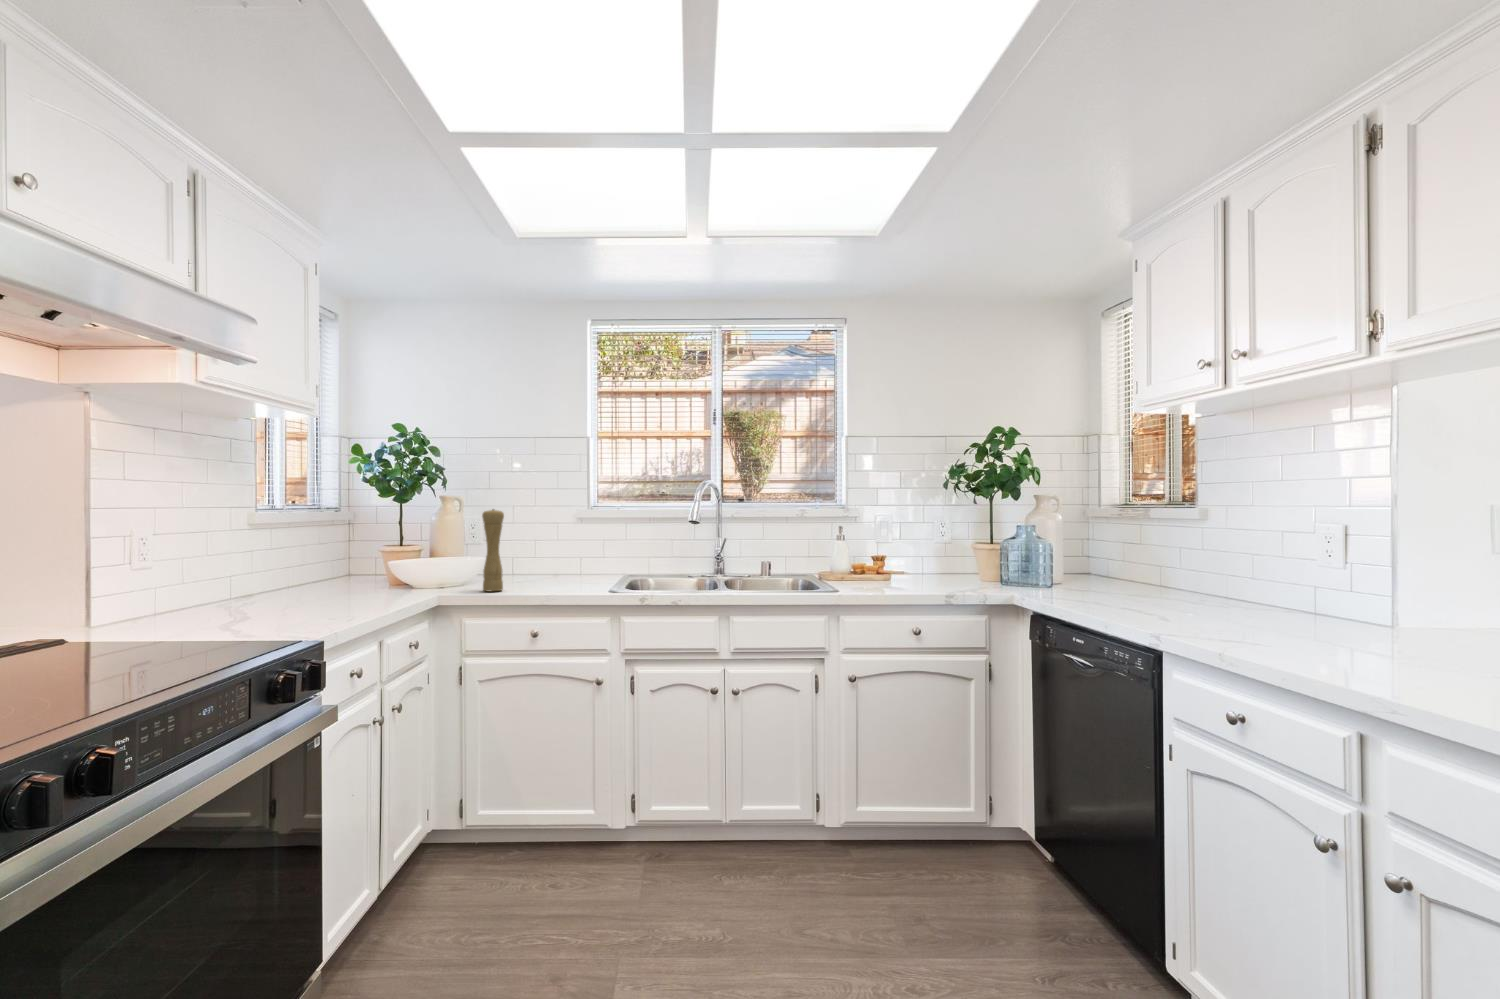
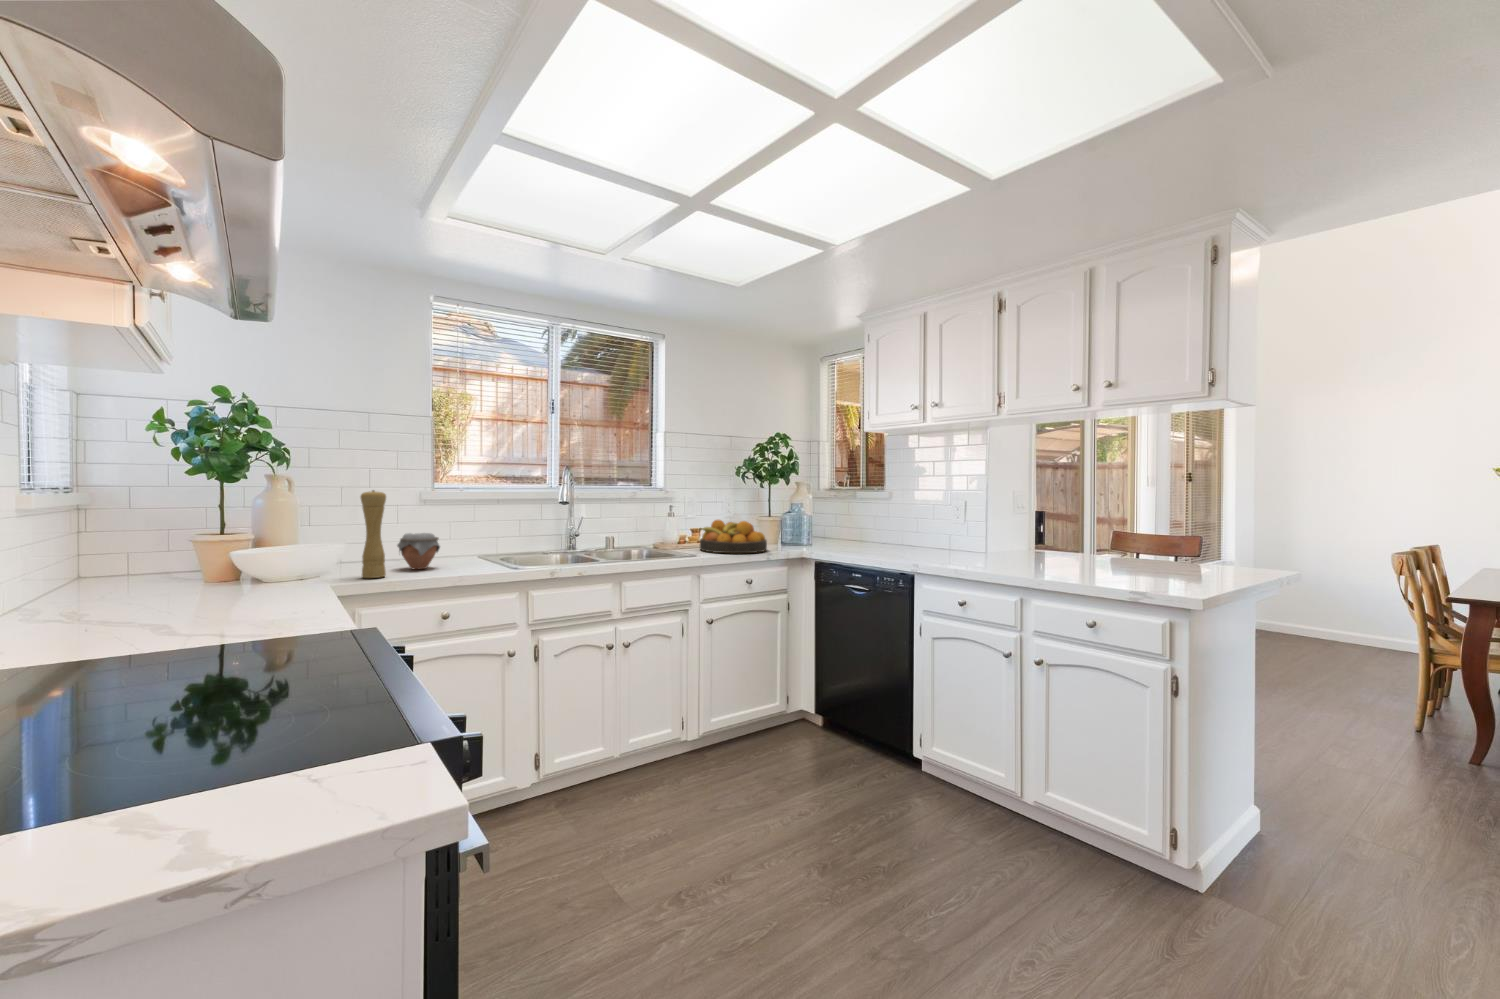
fruit bowl: none [868,545,963,591] -> present [700,520,767,553]
jar: none [527,551,563,587] -> present [397,533,440,569]

